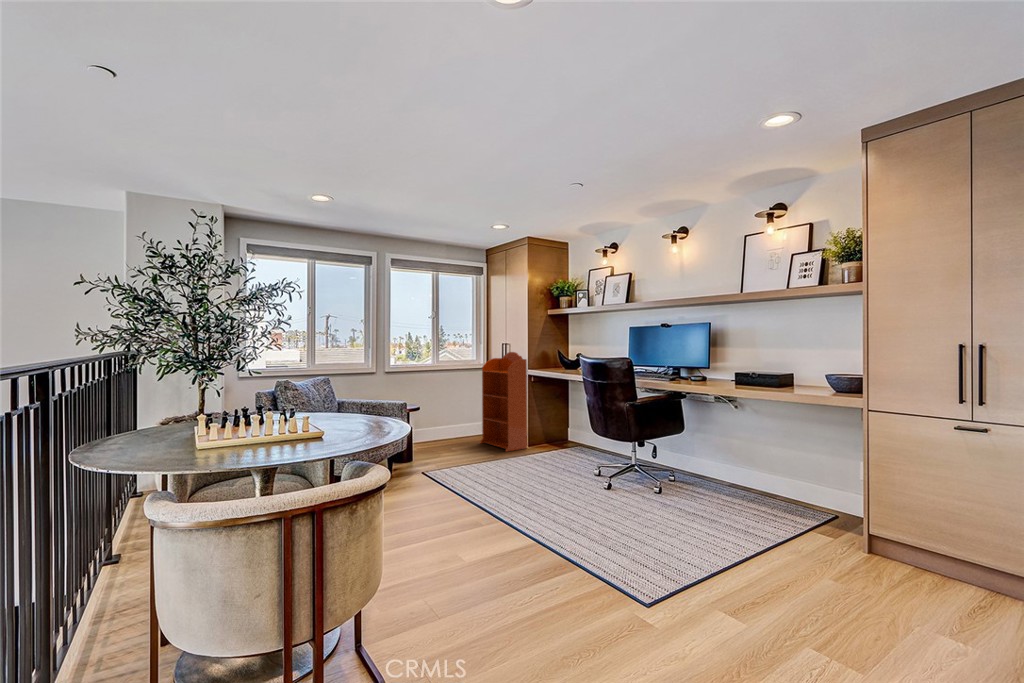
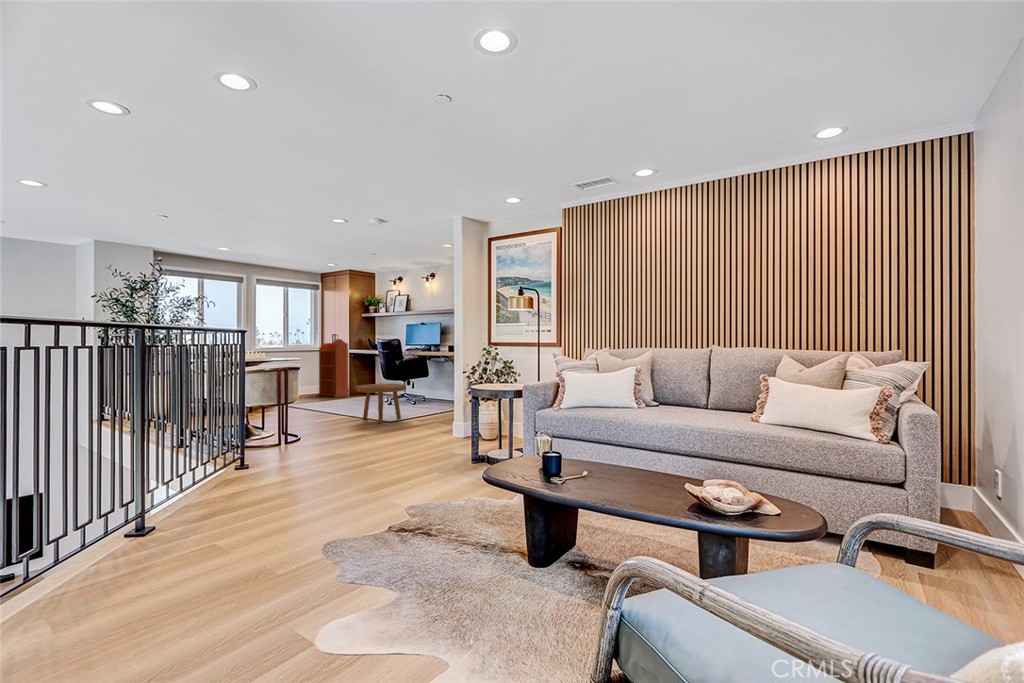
footstool: none [554,471,682,604] -> present [356,383,406,423]

